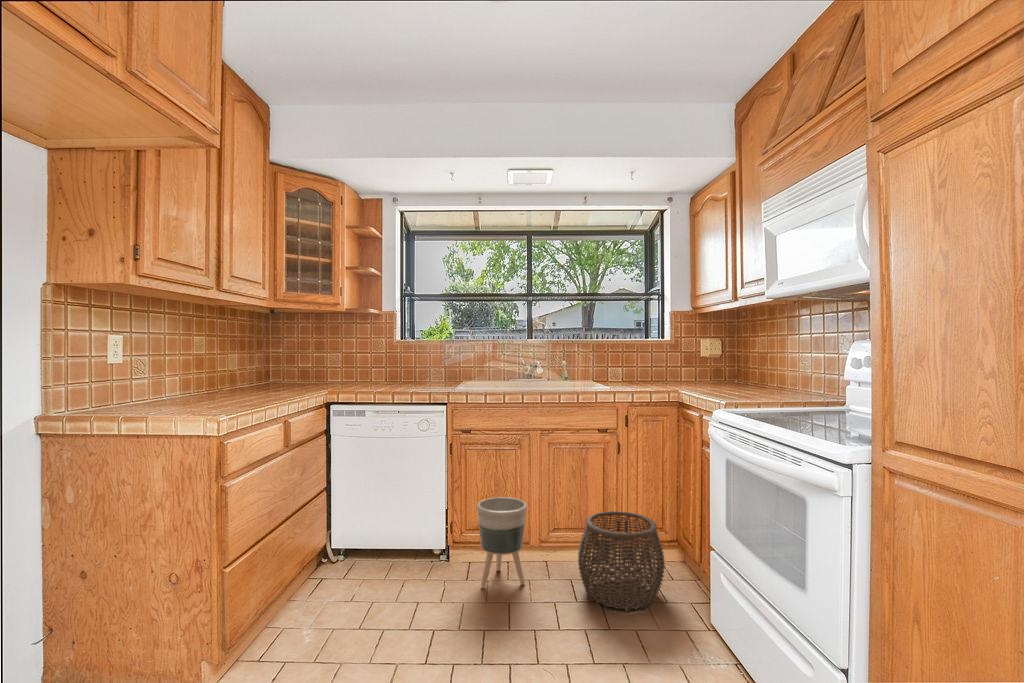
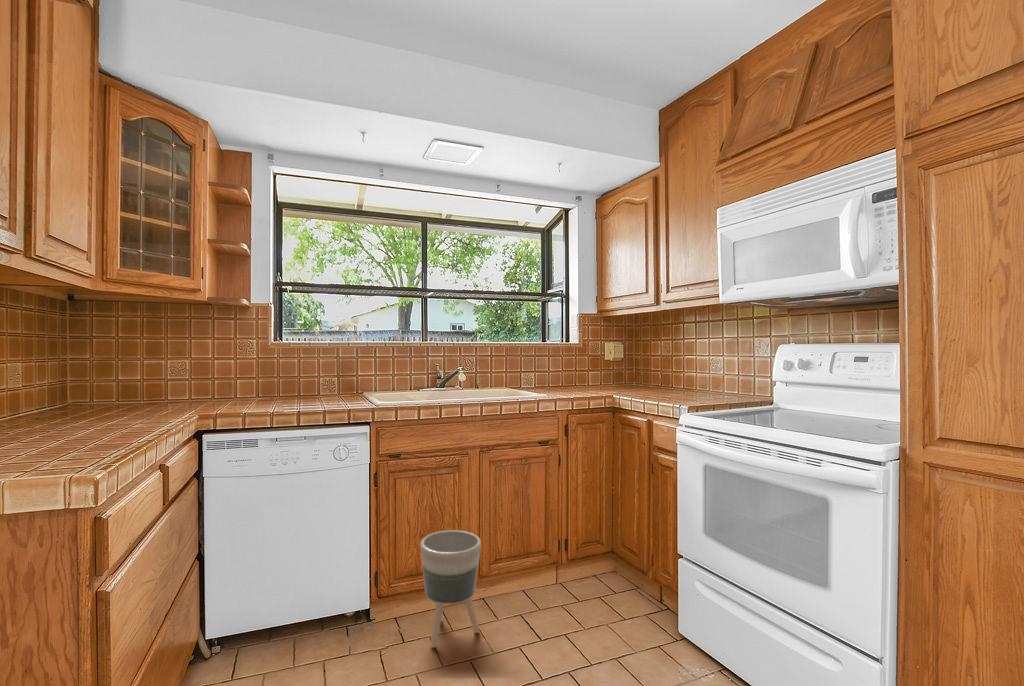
woven basket: present [578,511,665,610] -> none [539,530,634,643]

